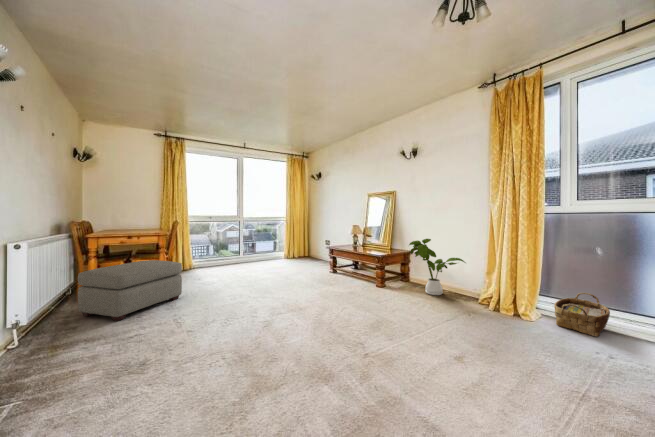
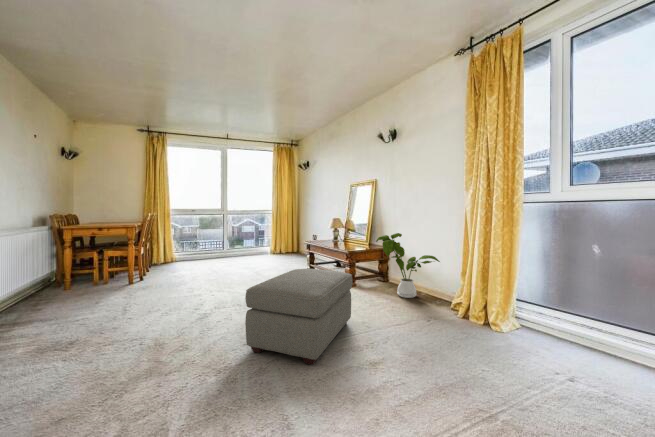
ottoman: present [78,260,182,321] -> present [245,269,353,365]
woven basket: present [554,293,610,337] -> none [527,300,593,354]

